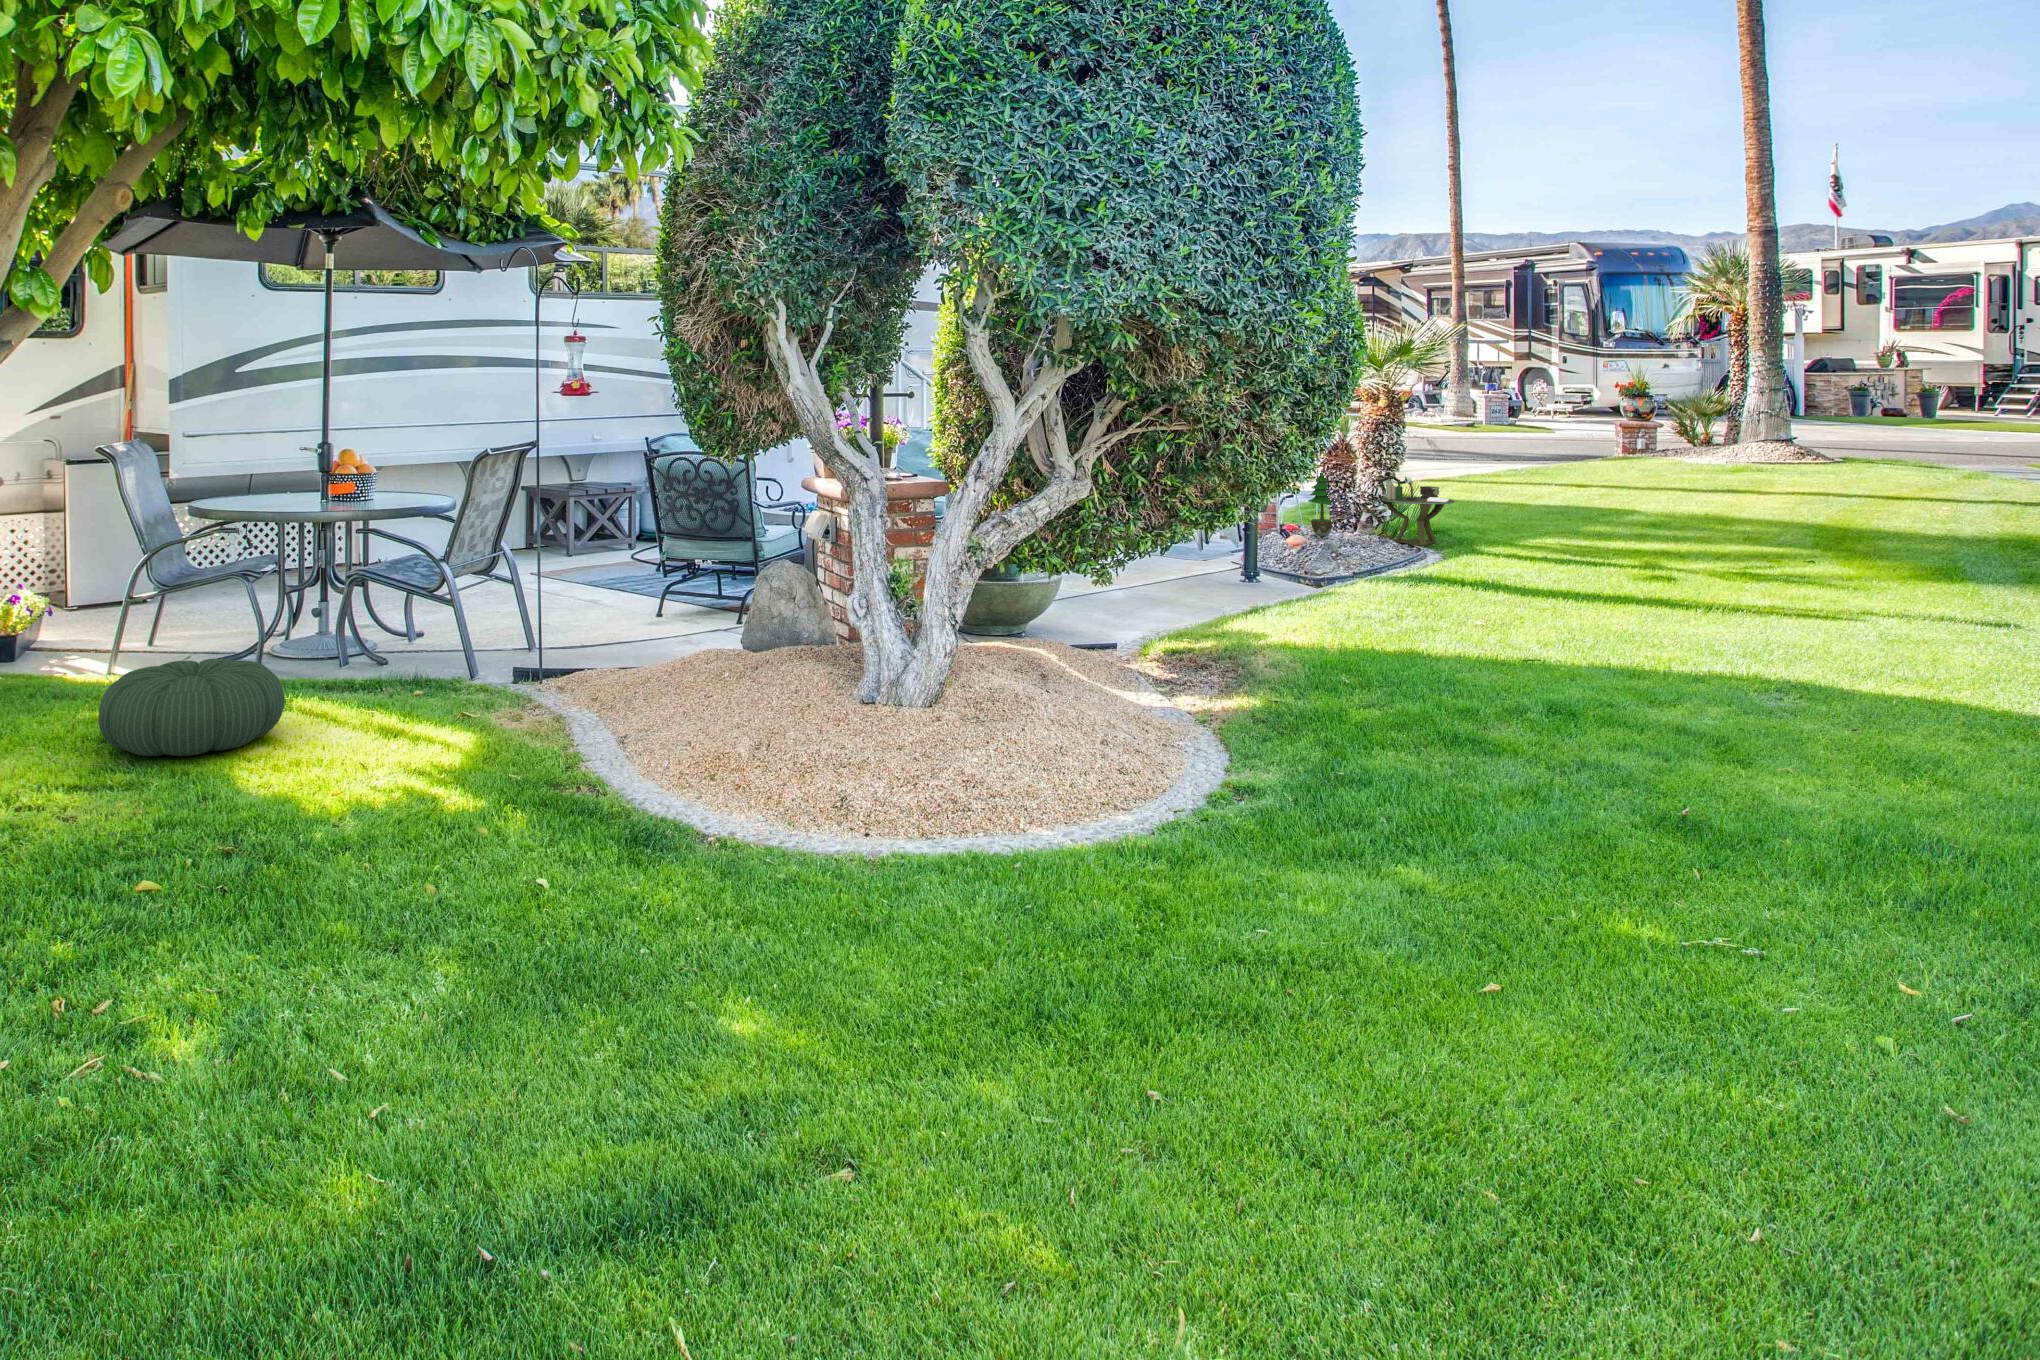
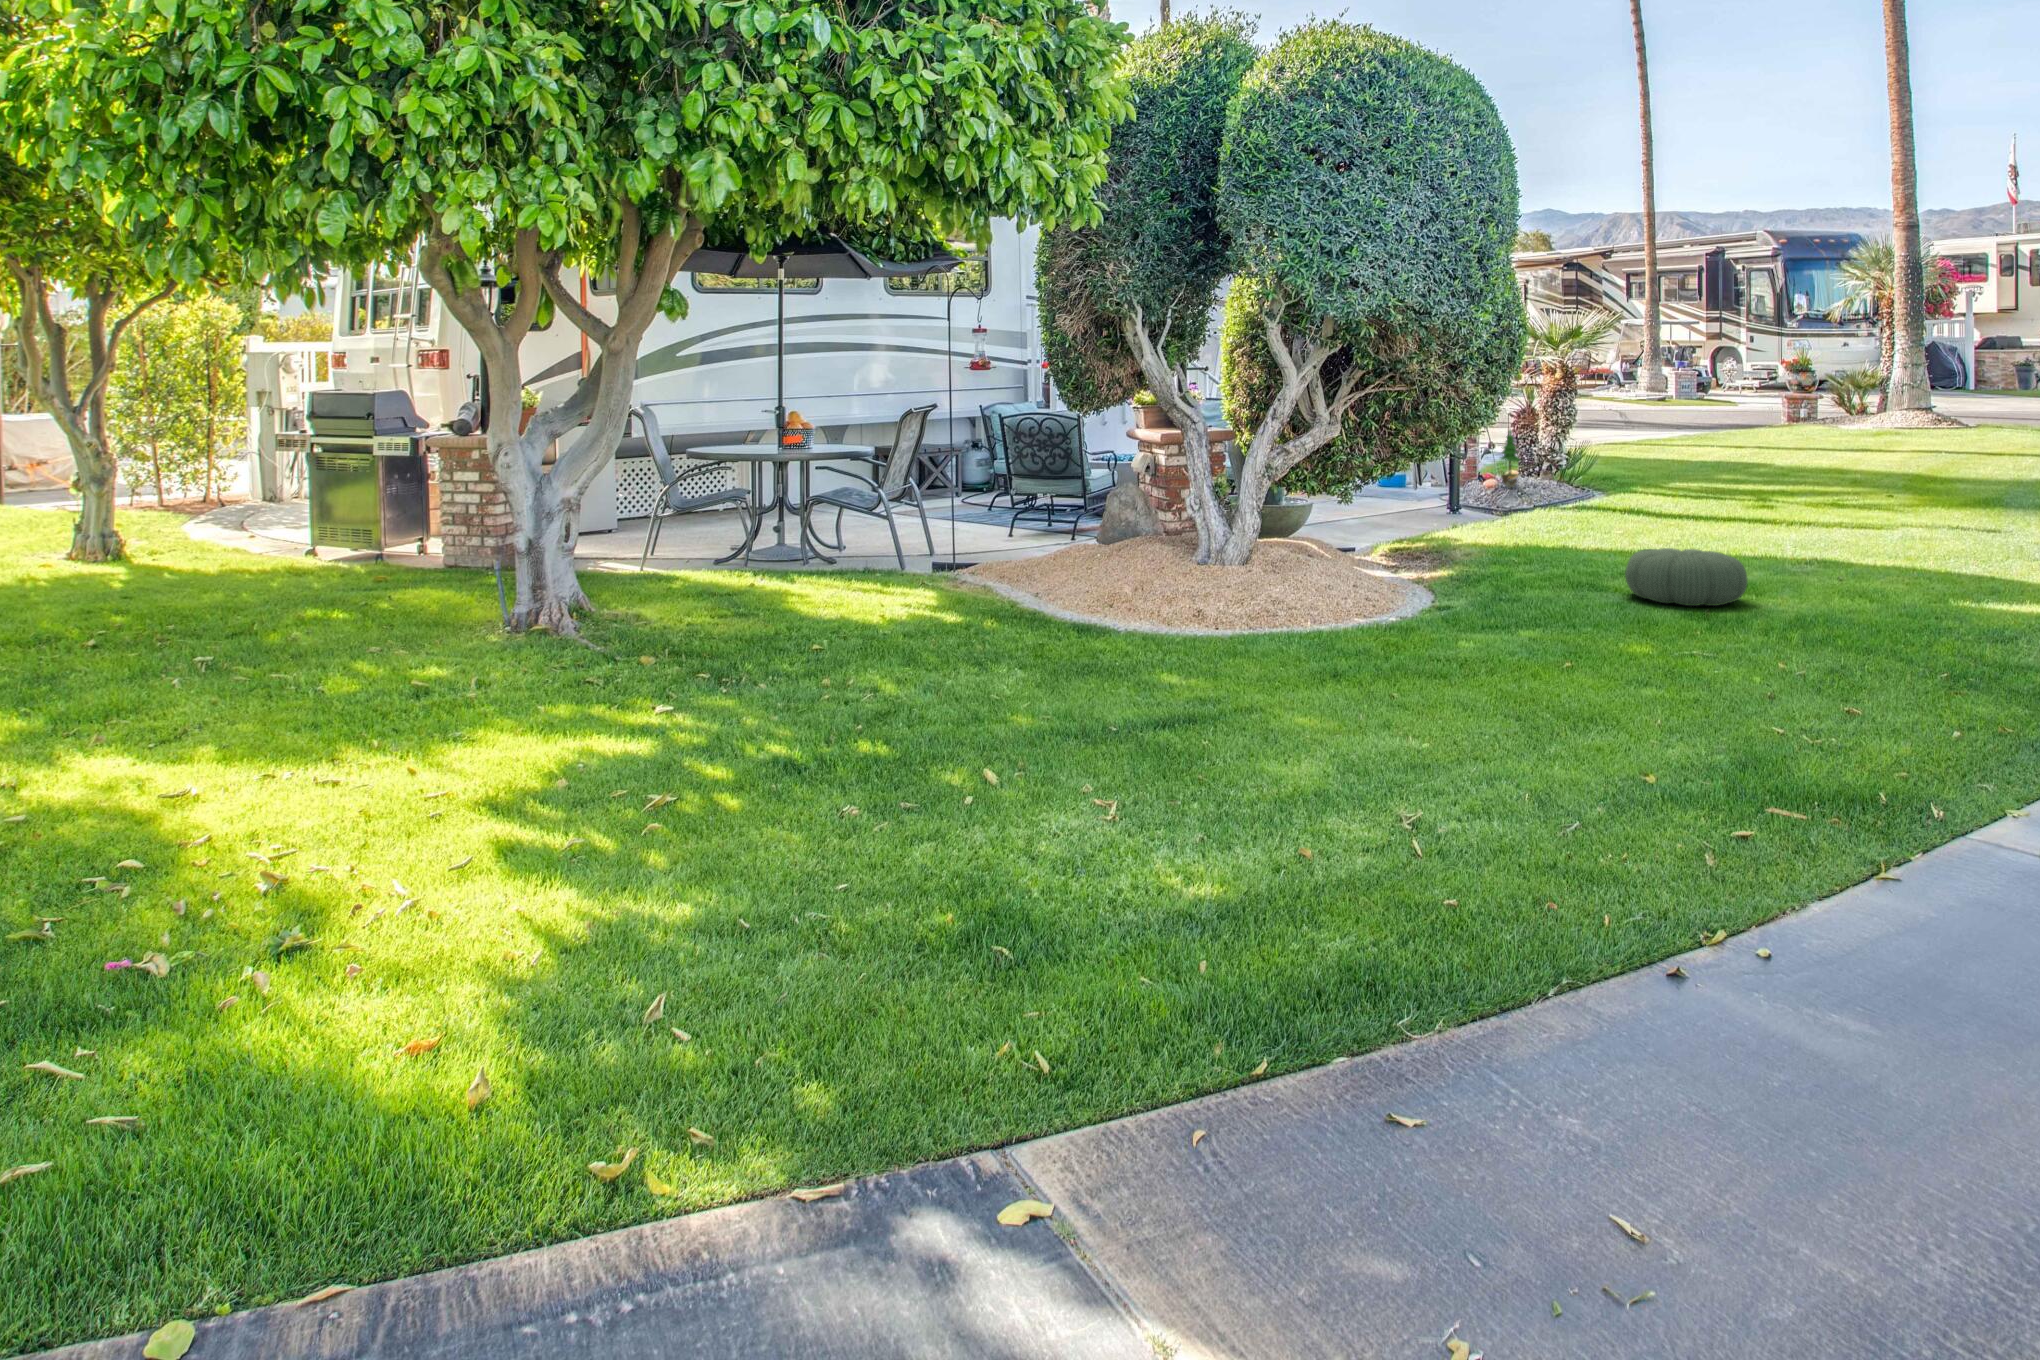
side table: present [1368,476,1455,545] -> none [1546,438,1617,494]
pouf: present [98,658,284,756] -> present [1625,548,1747,606]

